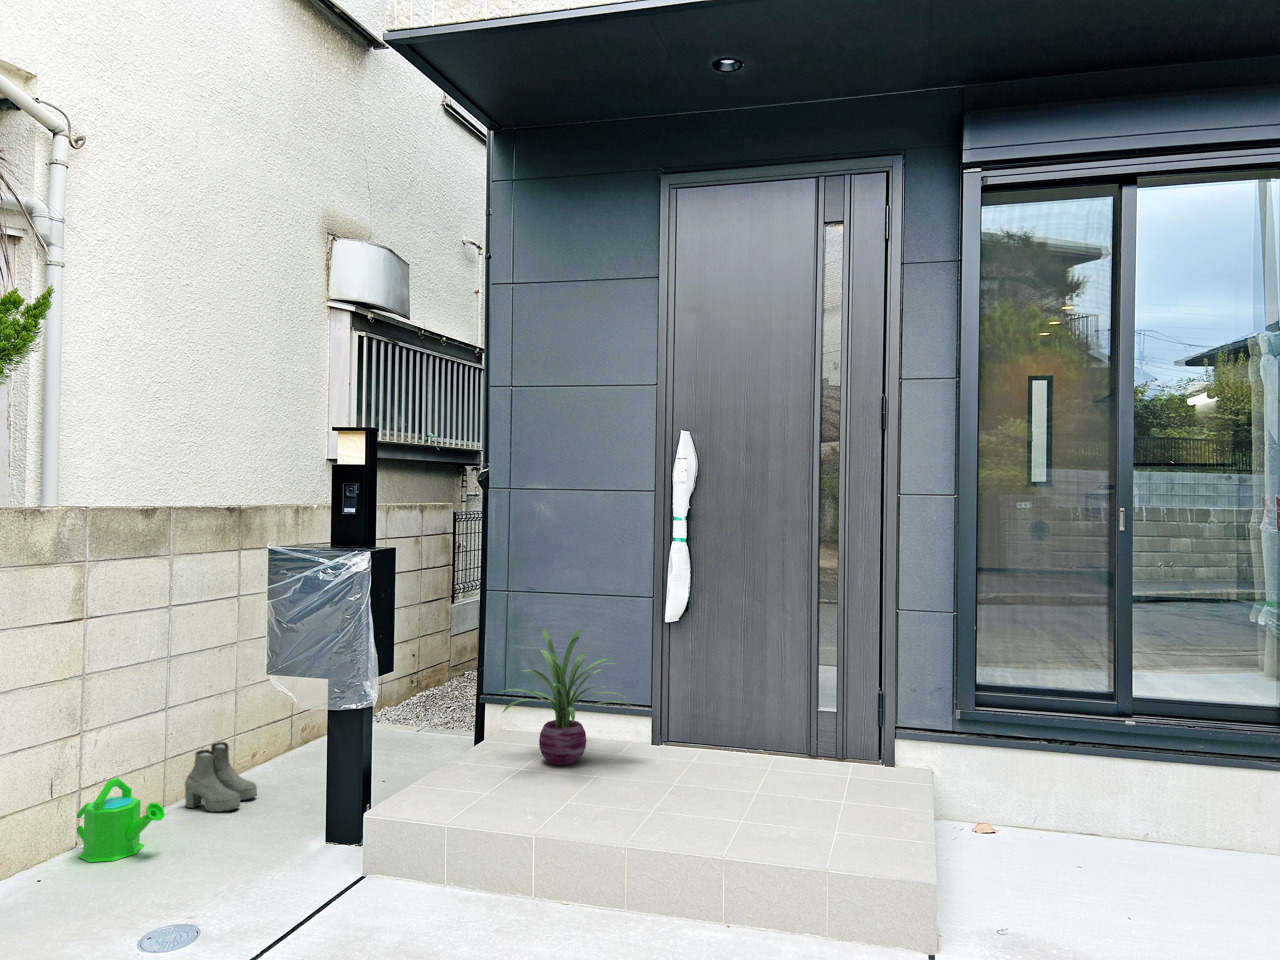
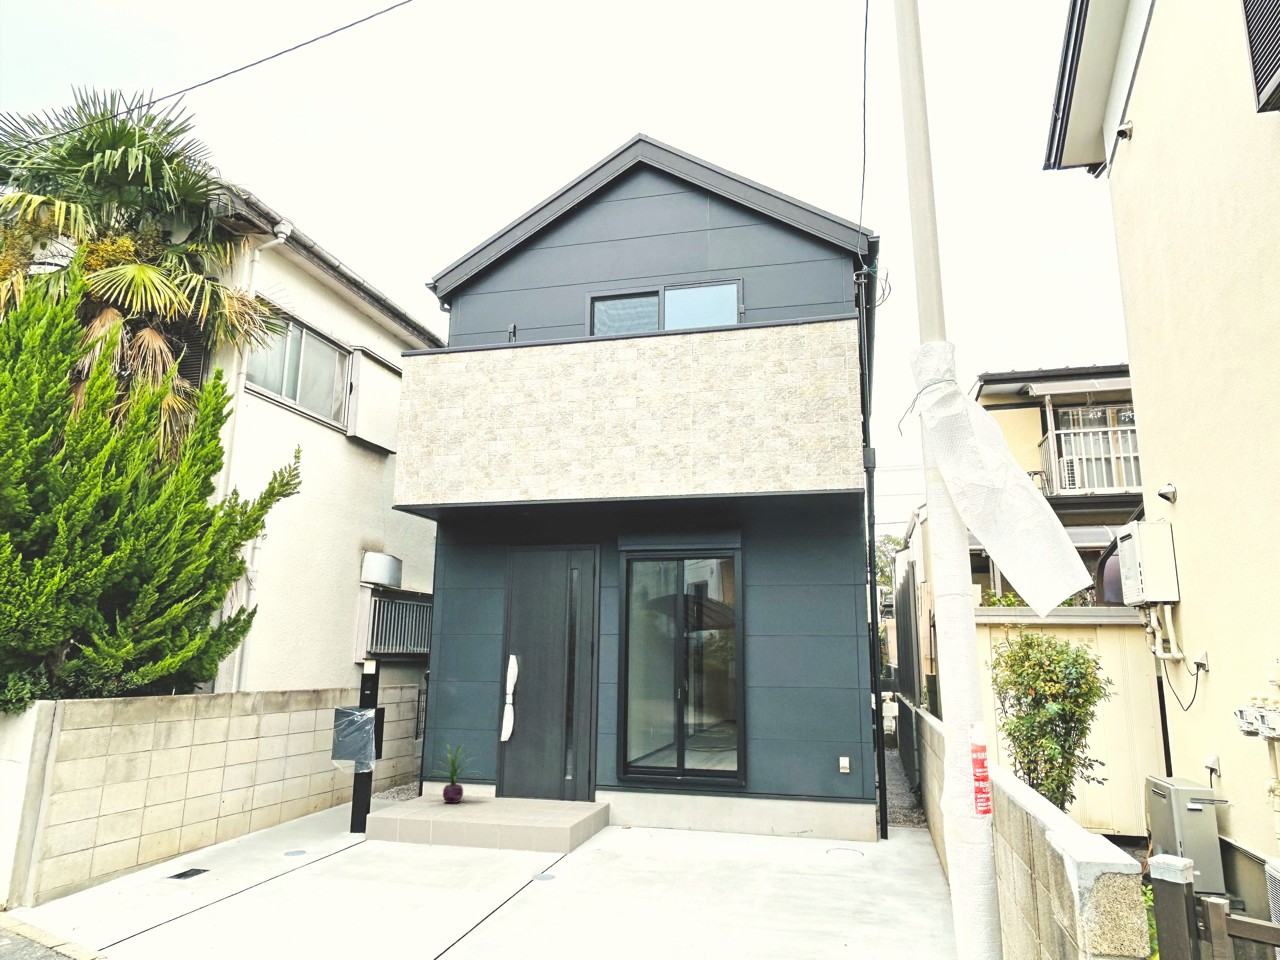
boots: present [185,742,257,812] -> none [288,797,318,826]
watering can: present [77,778,165,862] -> none [247,804,286,837]

